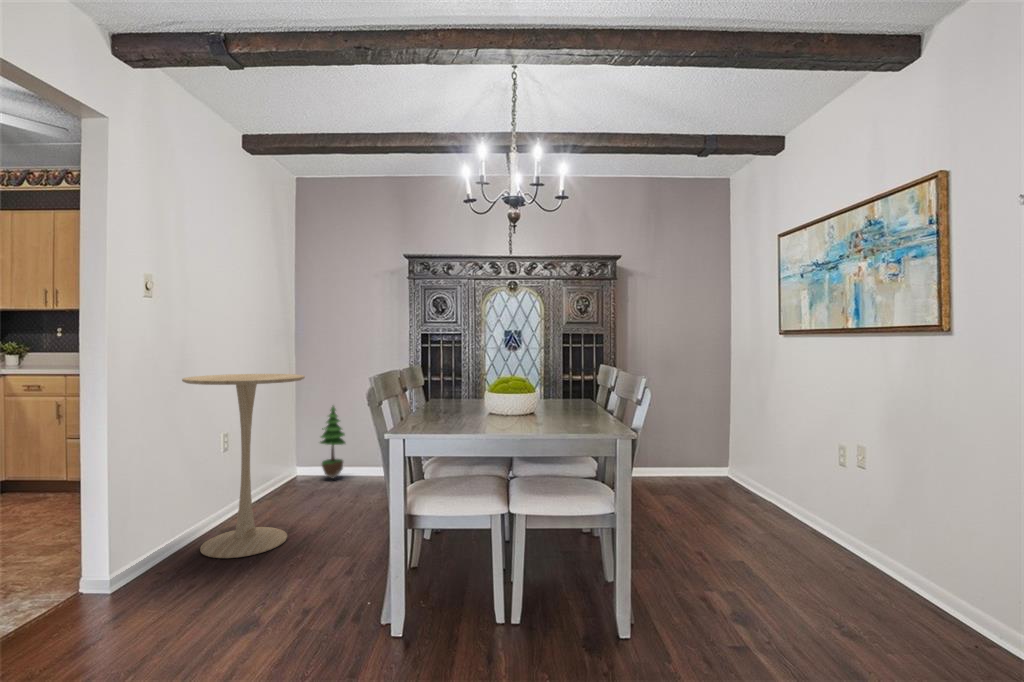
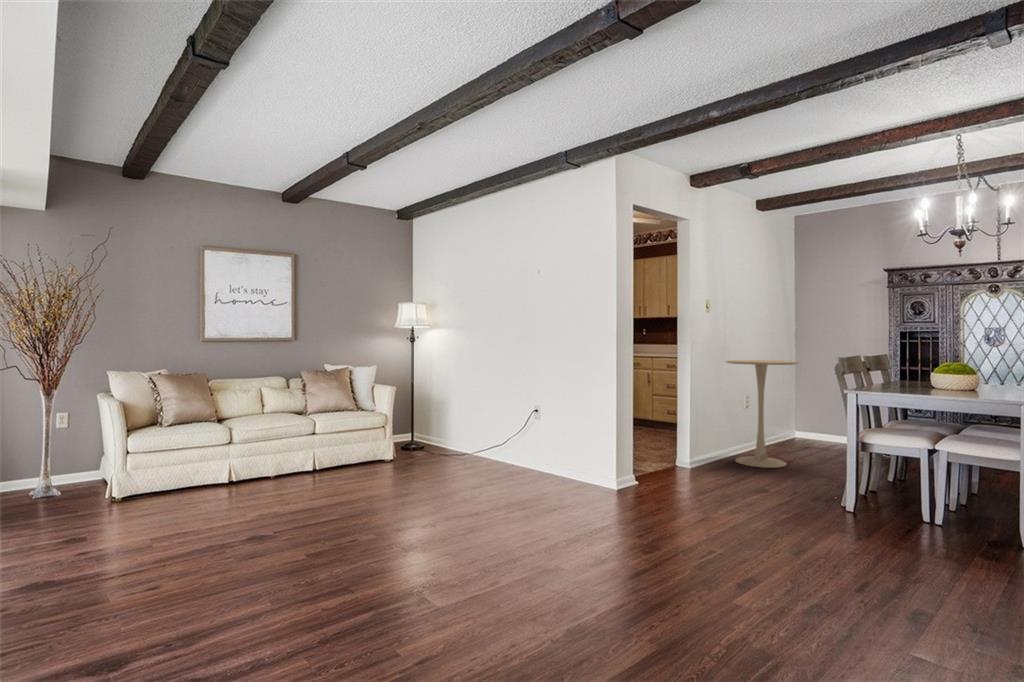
potted tree: present [320,406,345,479] -> none [809,387,832,445]

